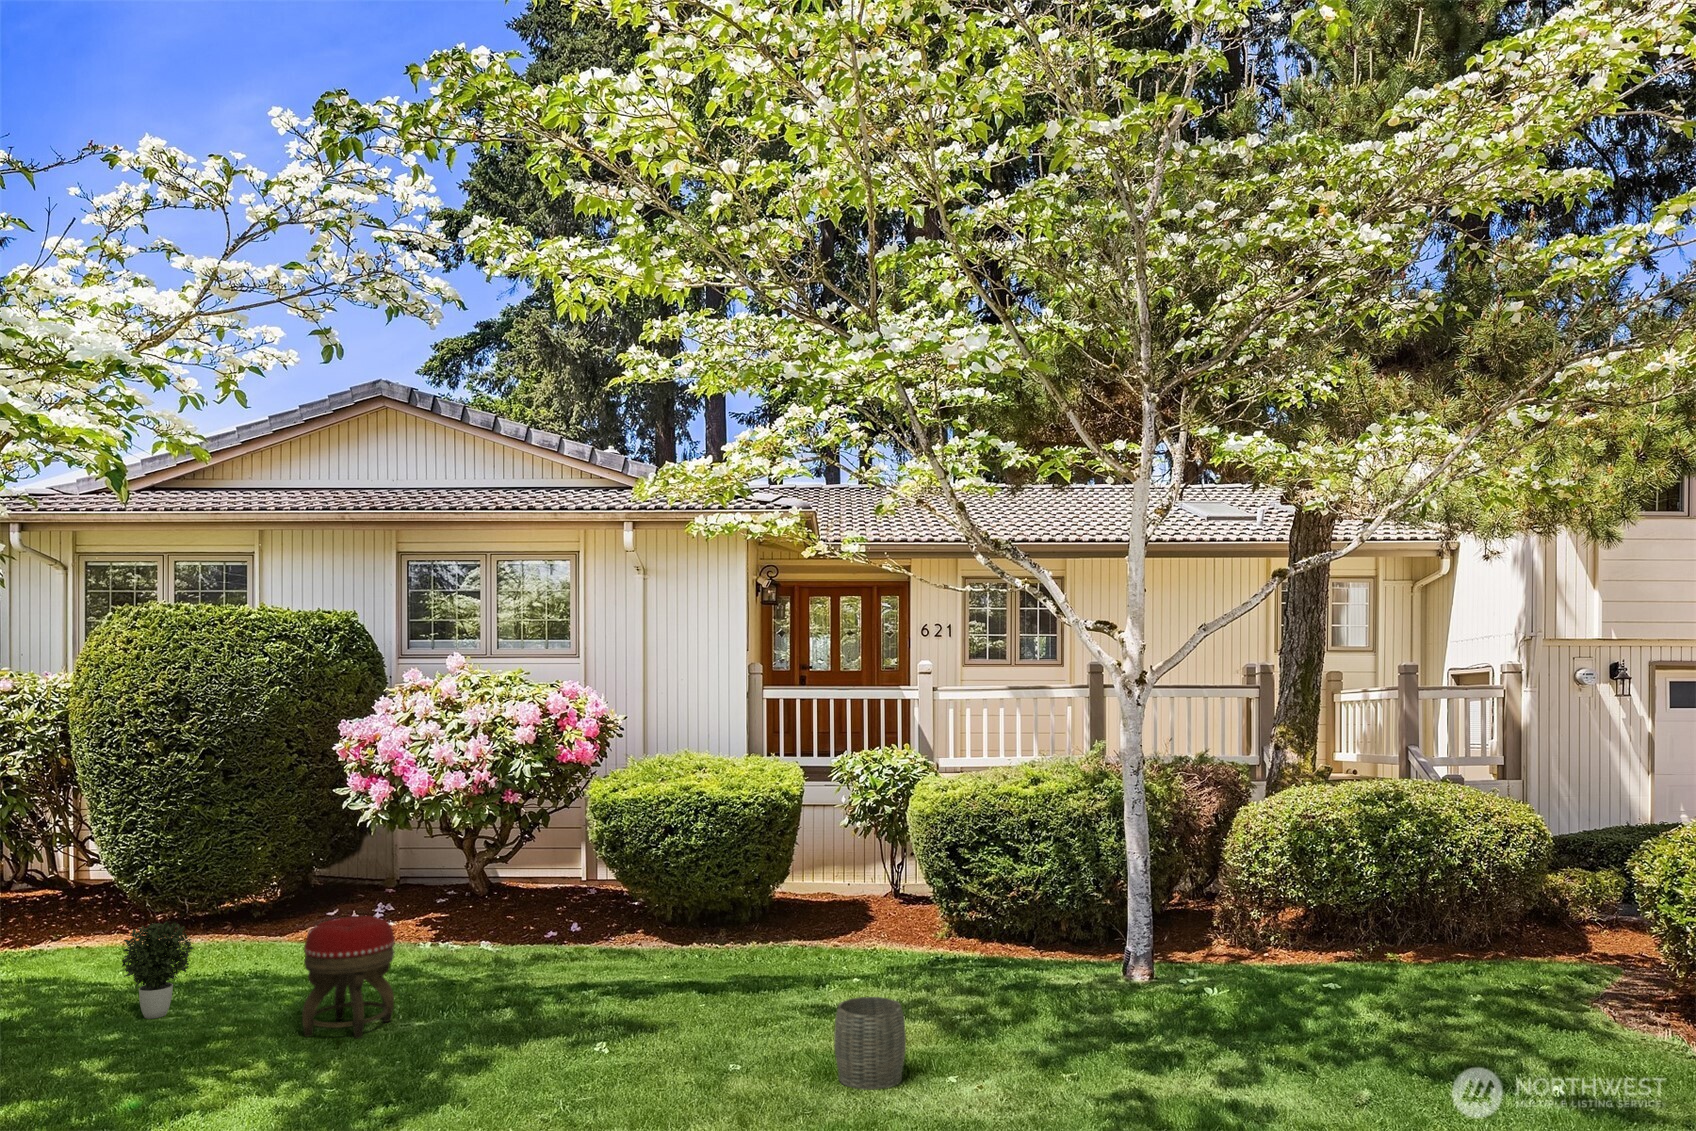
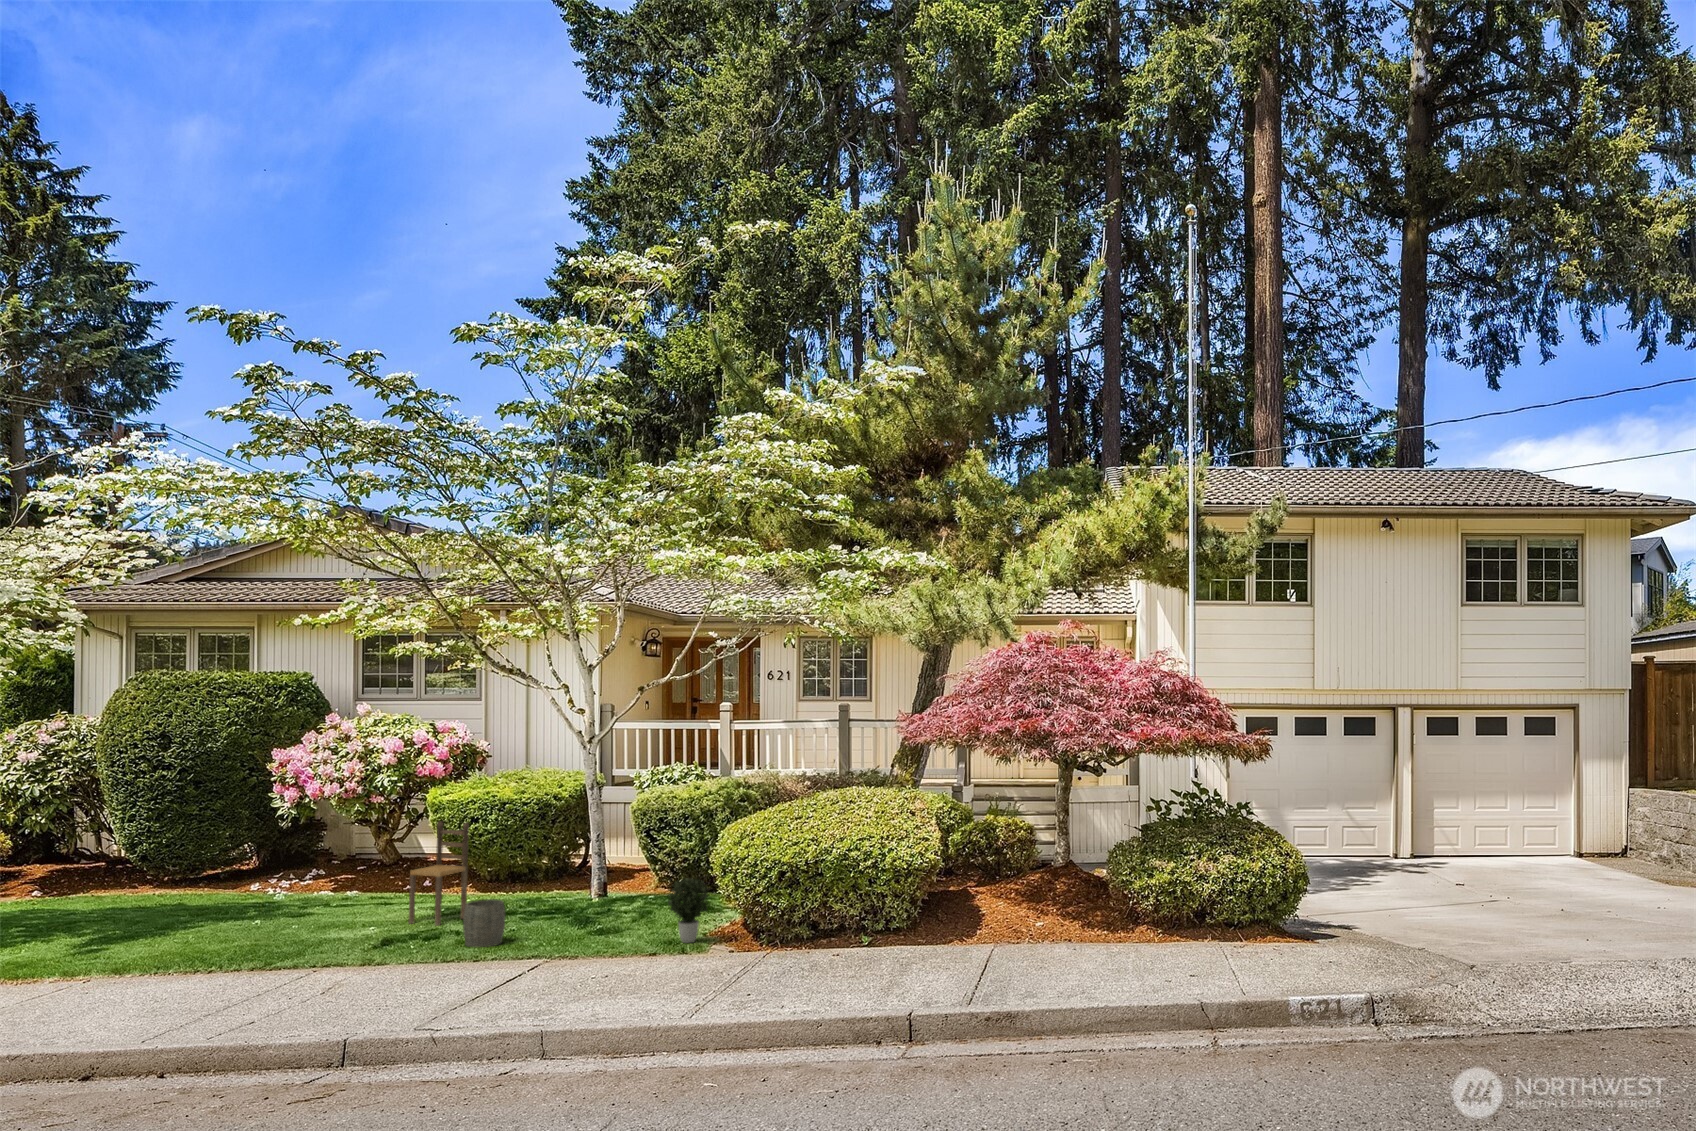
chair: none [673,847,758,1029] -> present [408,822,469,926]
footstool: present [302,916,395,1039] -> none [192,861,251,930]
potted plant: present [122,922,194,1019] -> present [668,878,709,943]

